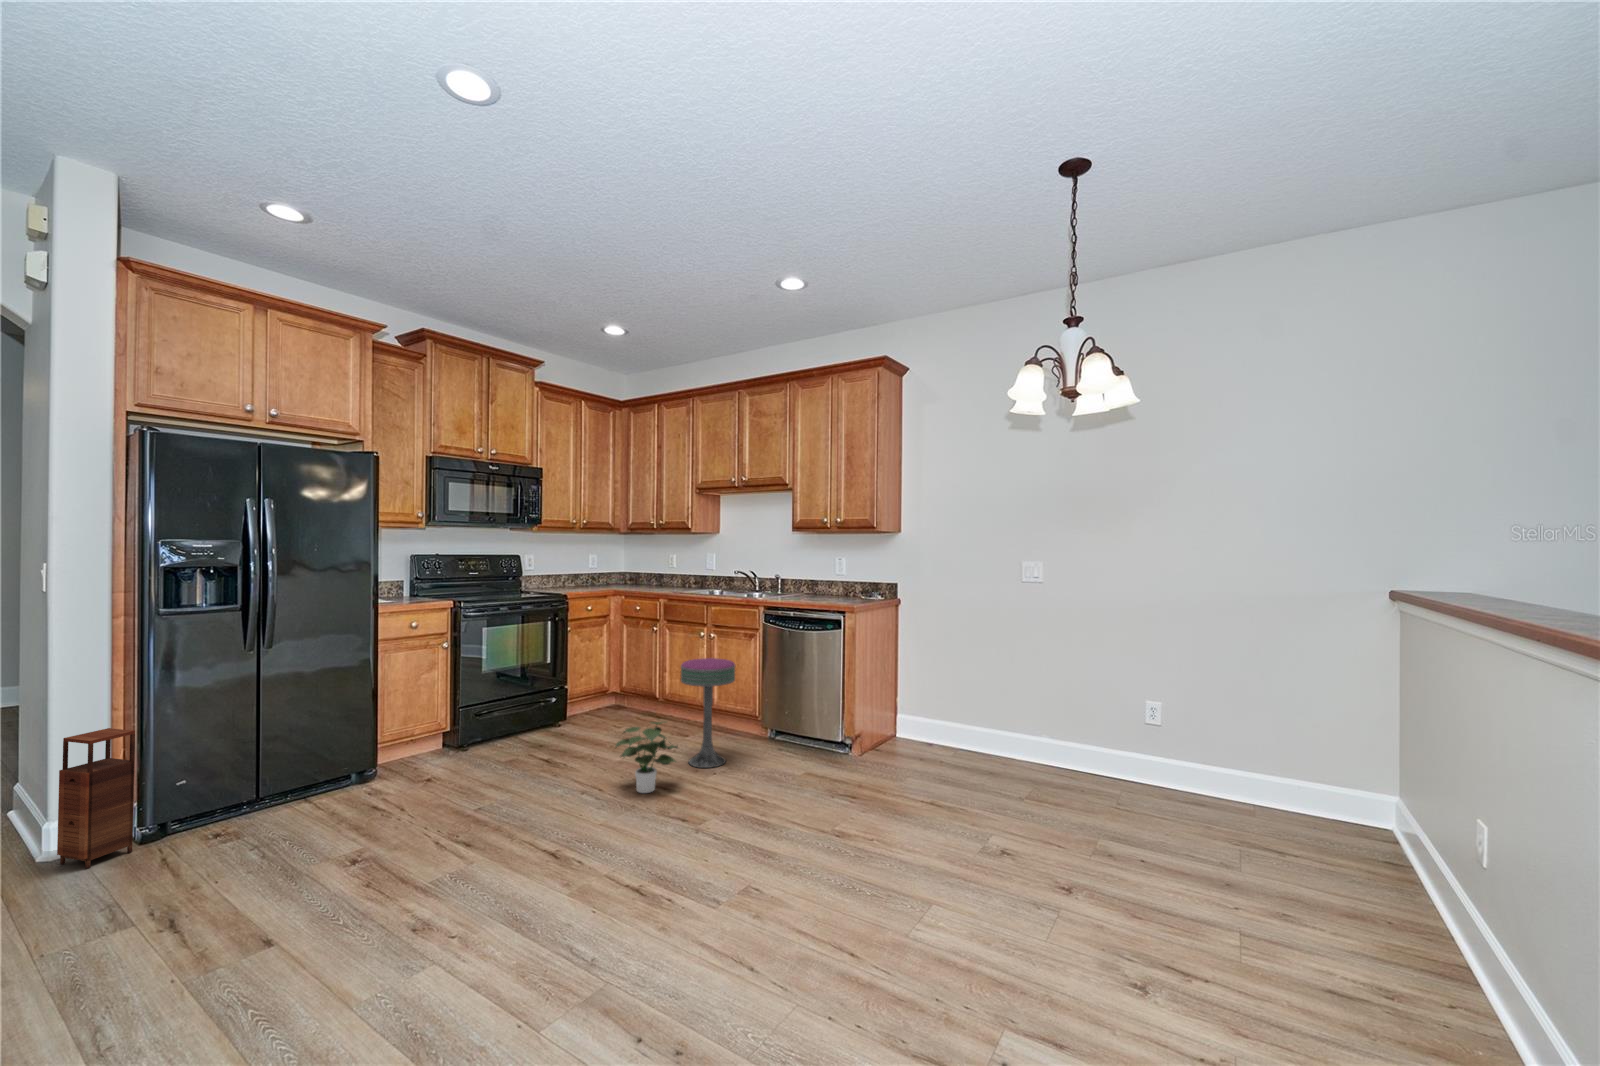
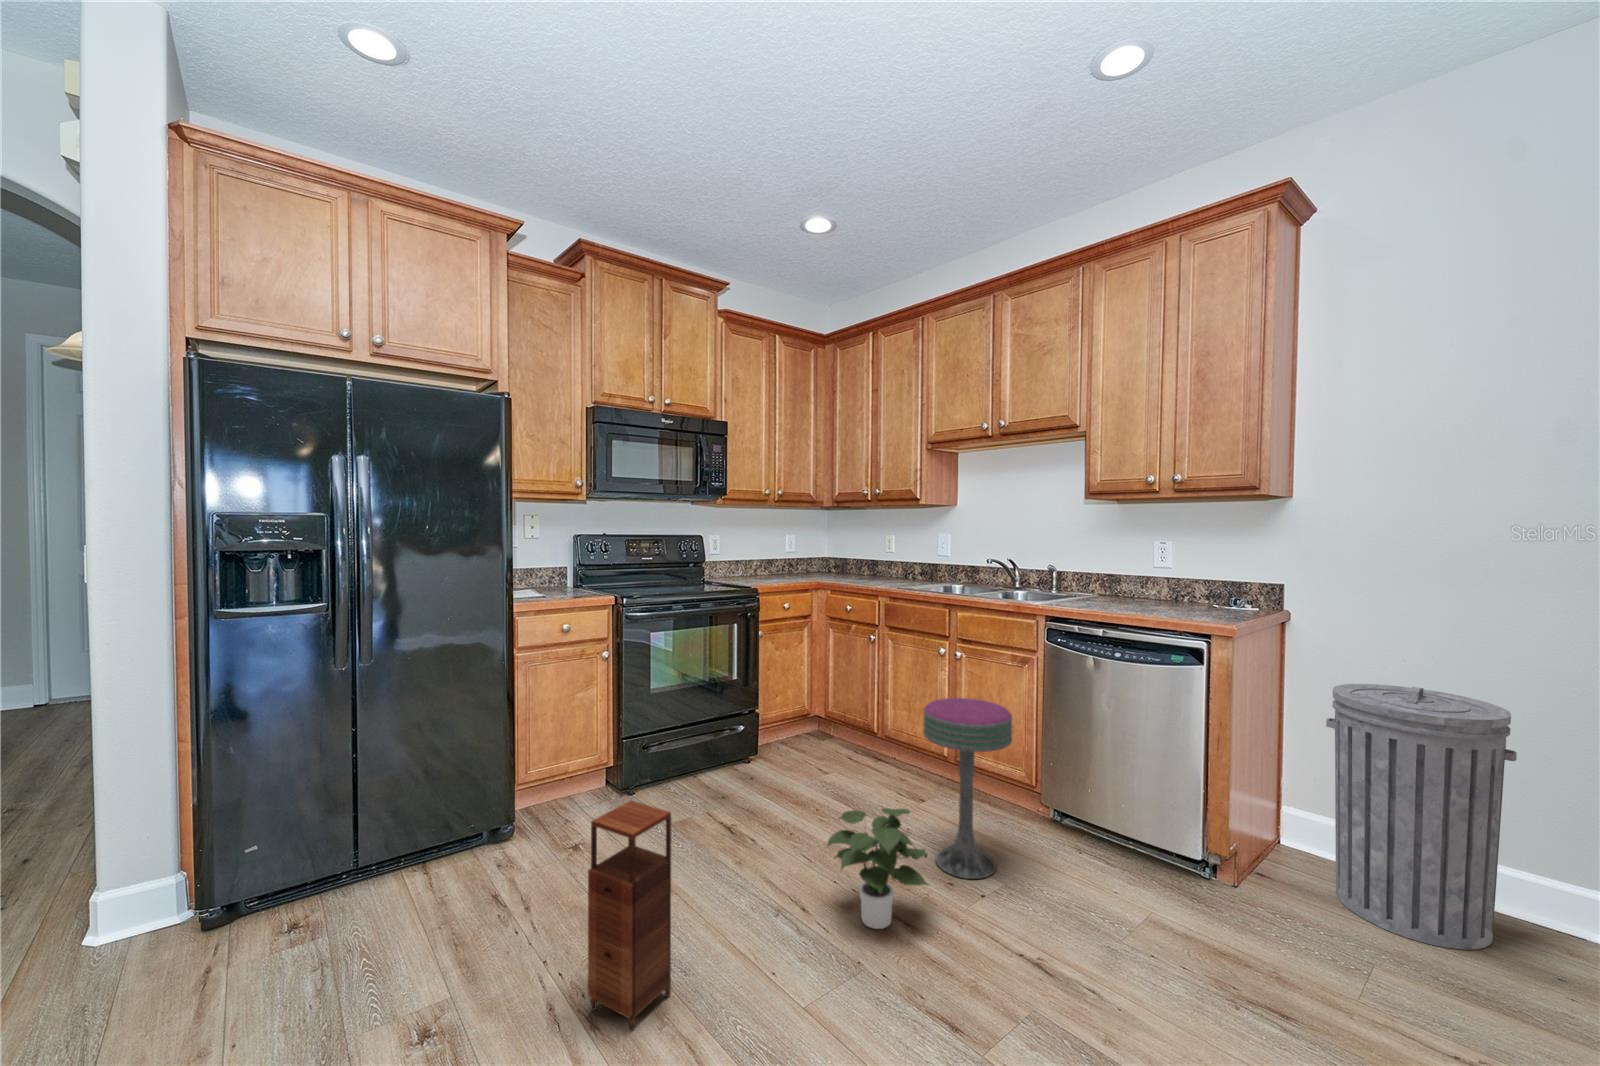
trash can: none [908,634,981,768] -> present [1326,684,1517,950]
storage cabinet: present [57,728,135,869] -> present [588,801,671,1031]

